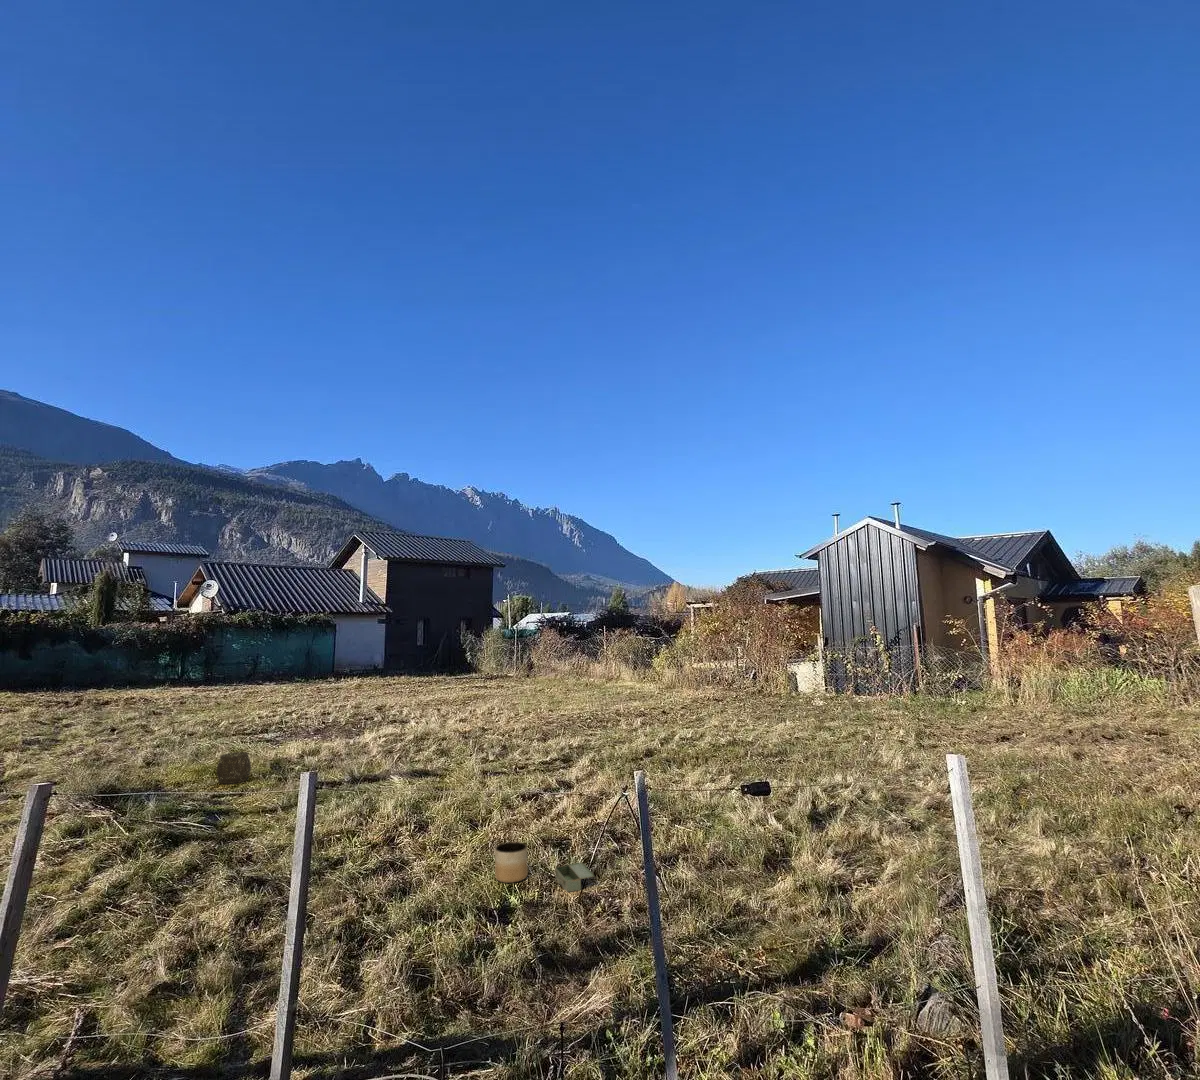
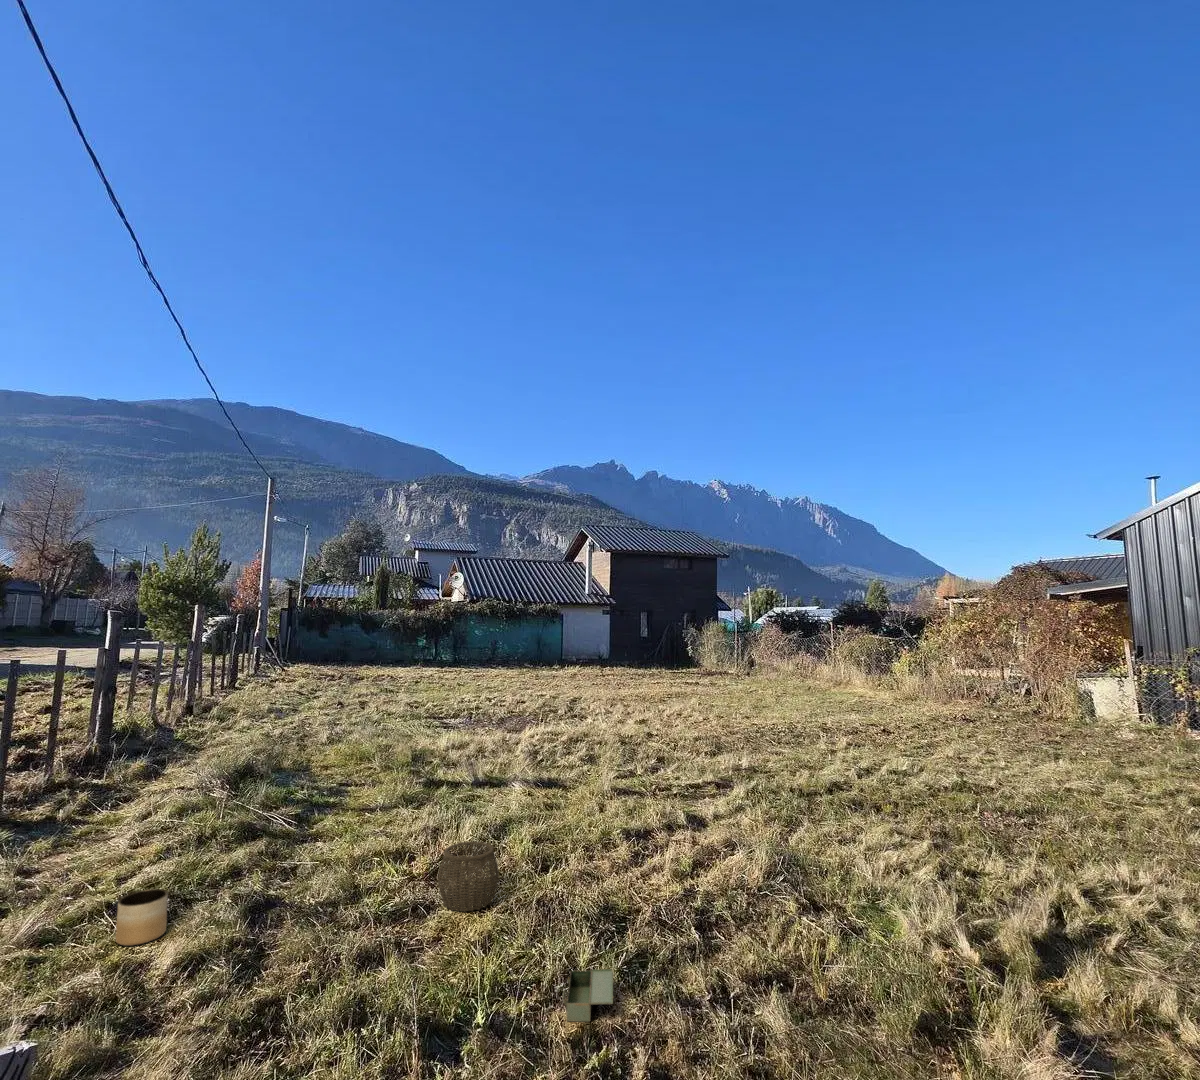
woven basket: present [216,752,251,784] -> present [438,841,499,912]
planter: present [495,842,528,883] -> present [116,889,168,946]

